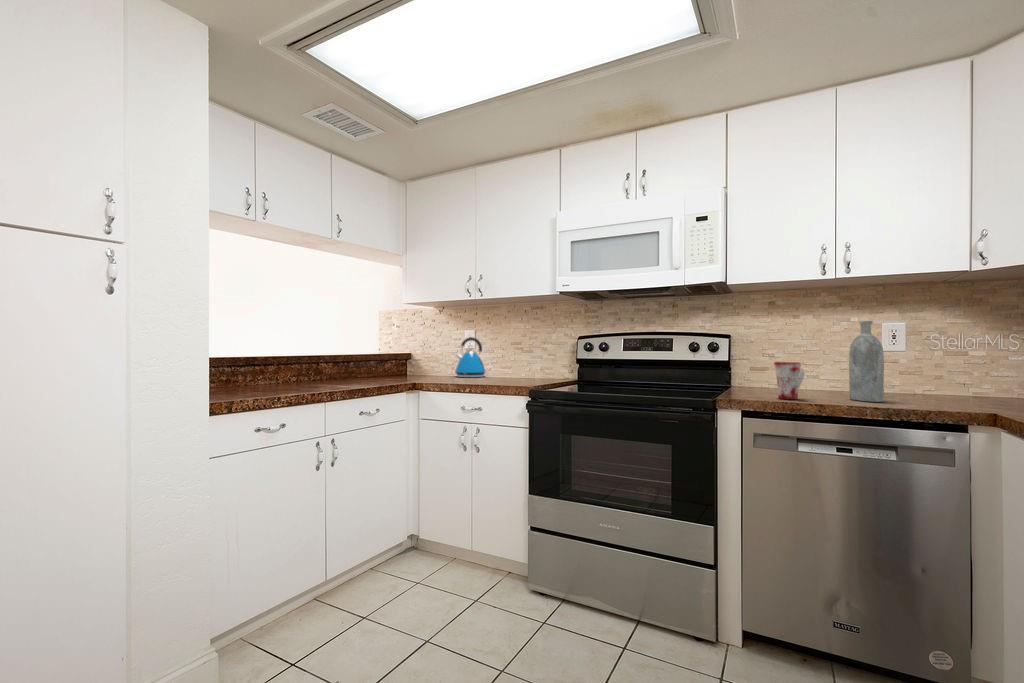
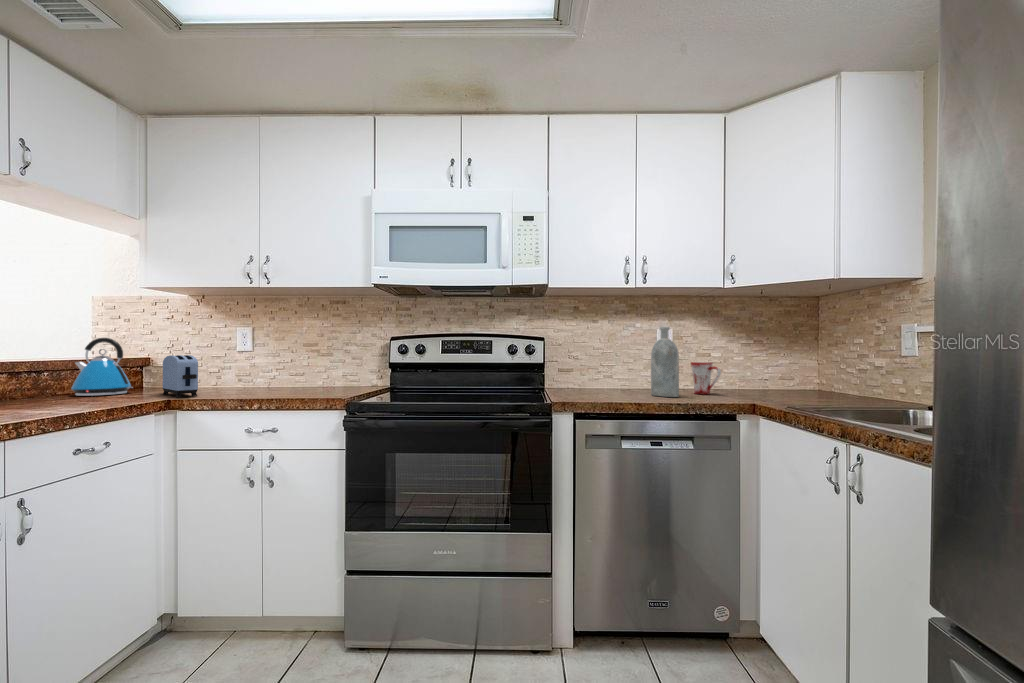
kettle: present [455,337,486,377] -> present [71,338,133,396]
toaster: none [415,350,435,381] -> present [163,355,198,397]
mug: present [774,362,805,399] -> present [691,362,721,395]

